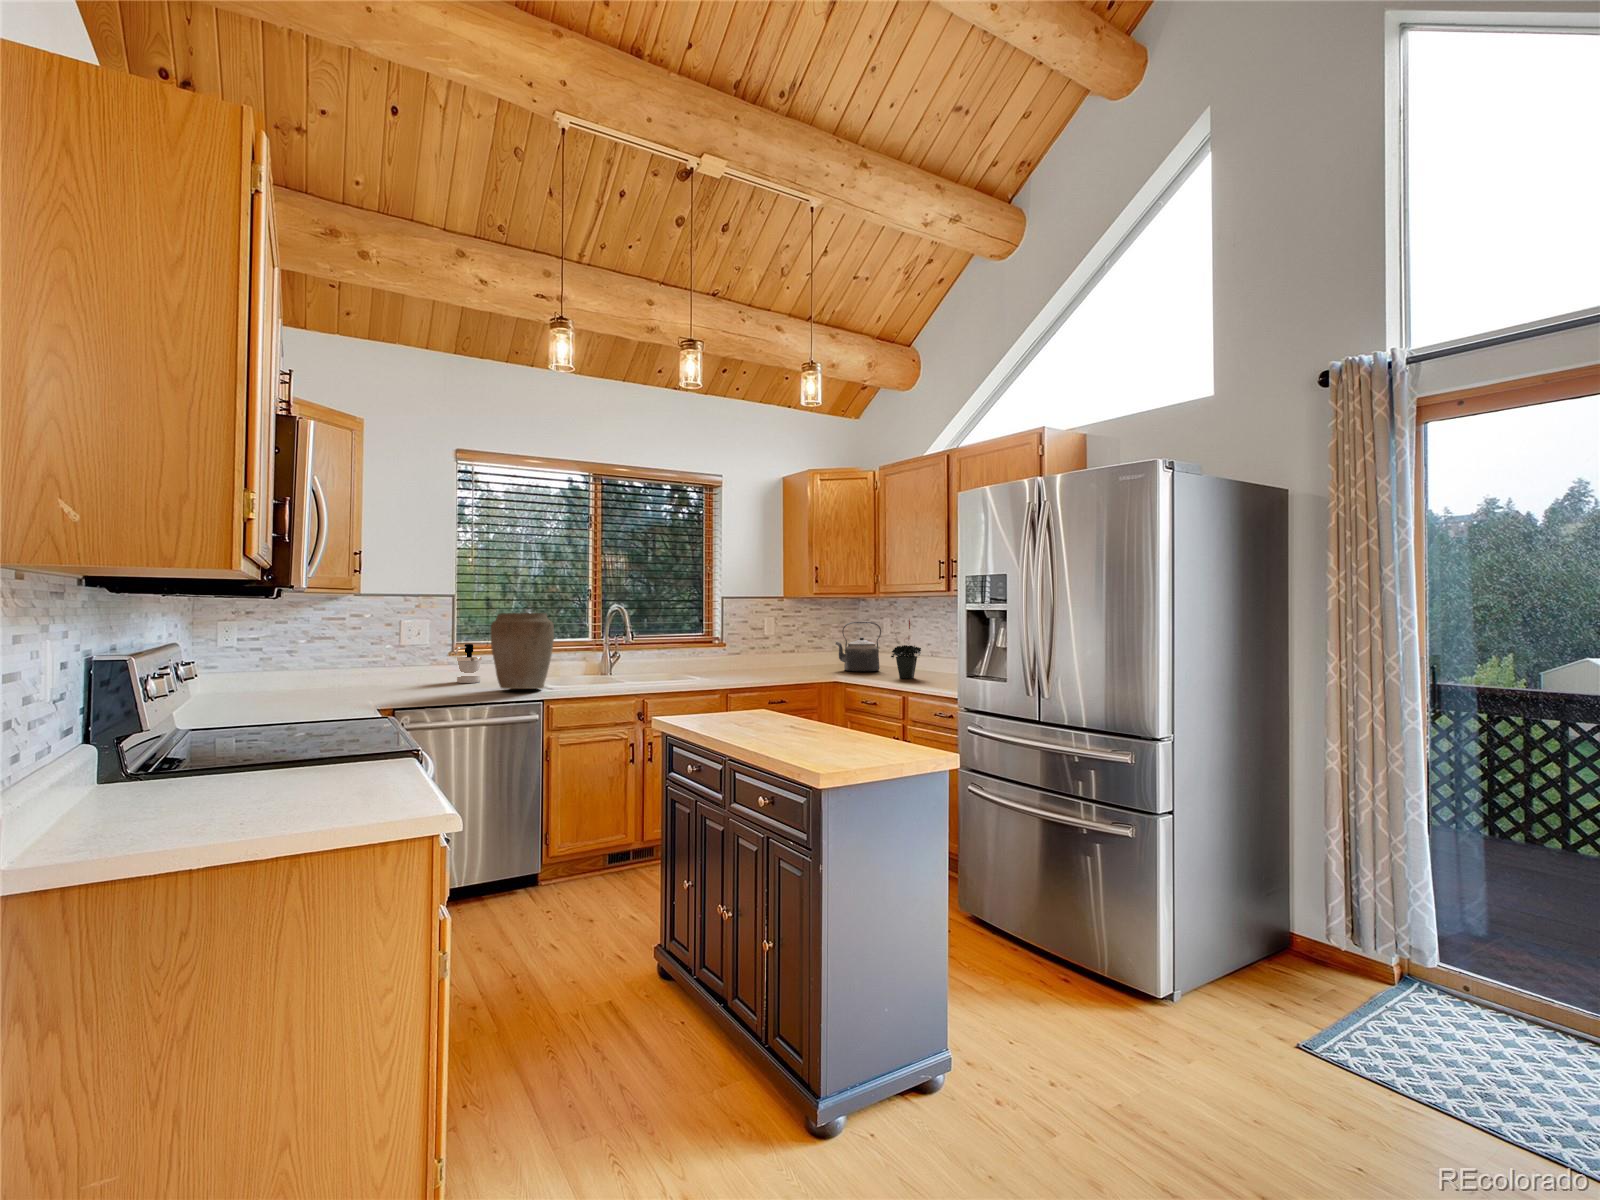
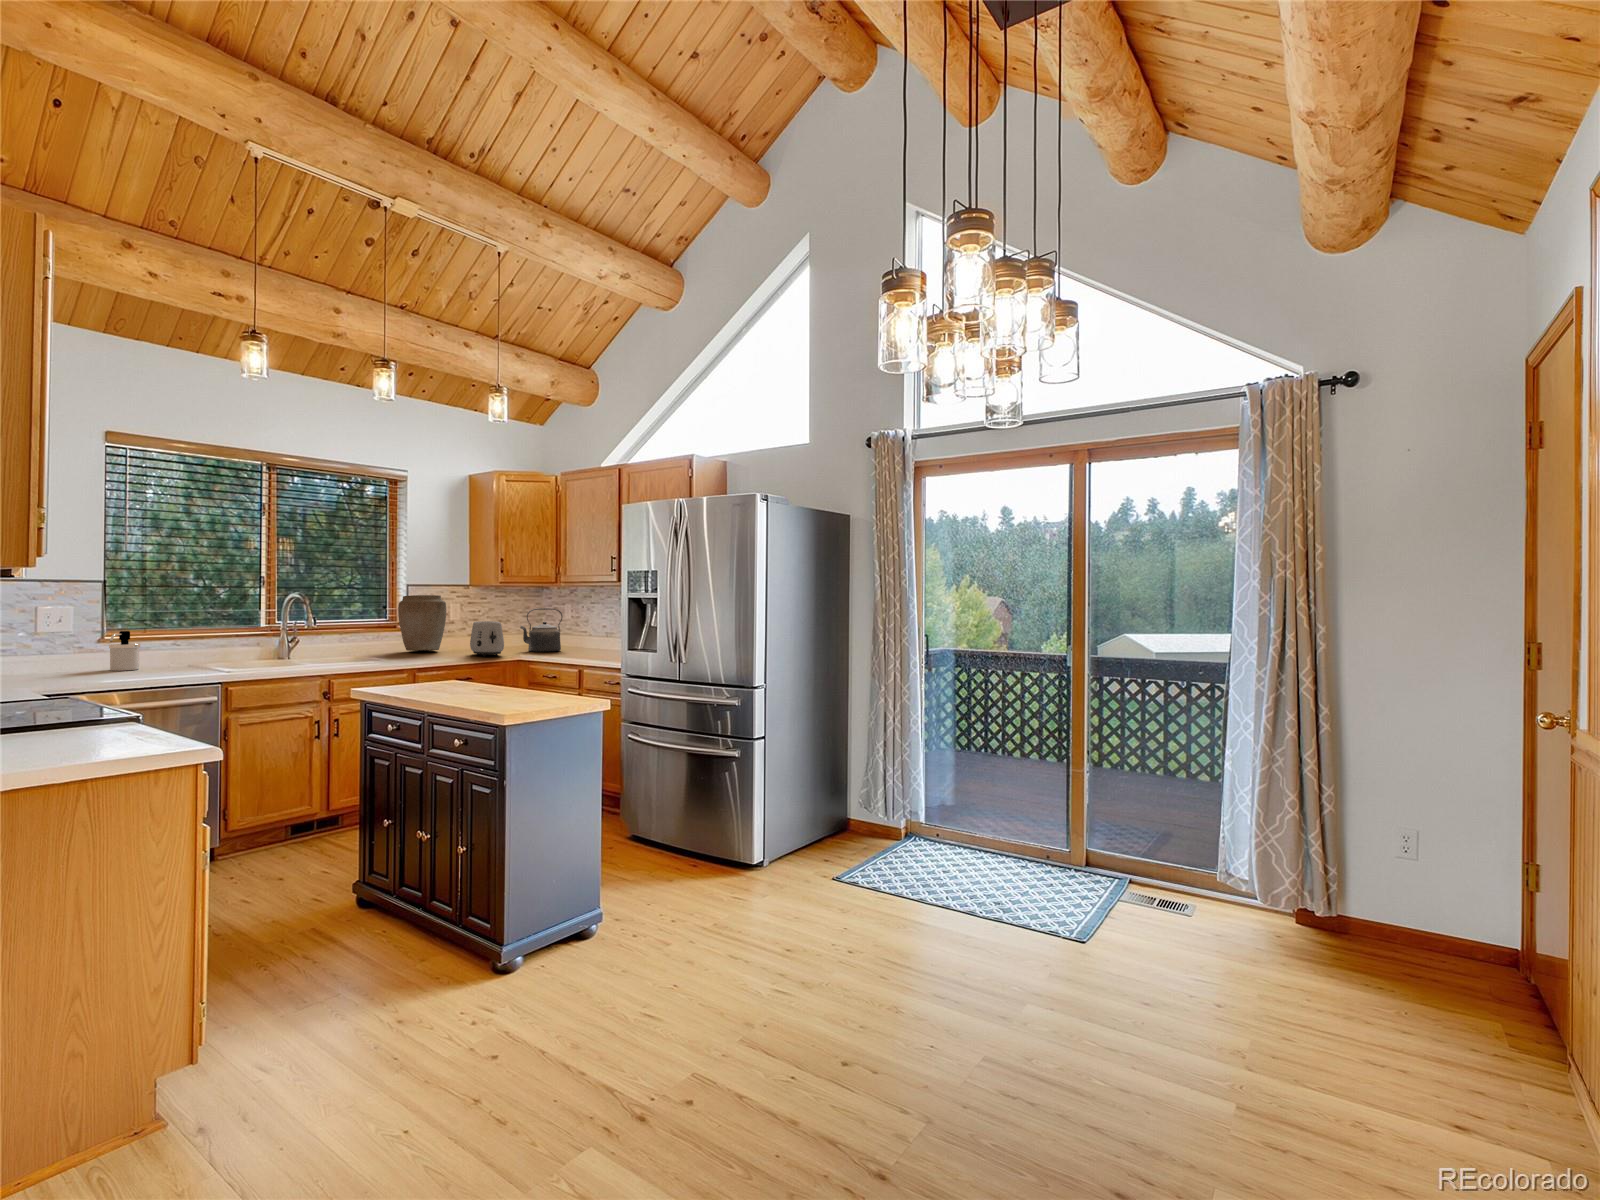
vase: present [491,613,554,689] -> present [398,595,446,651]
potted plant: present [891,619,921,679] -> none [570,604,597,656]
toaster: none [783,636,819,676] -> present [470,621,504,657]

